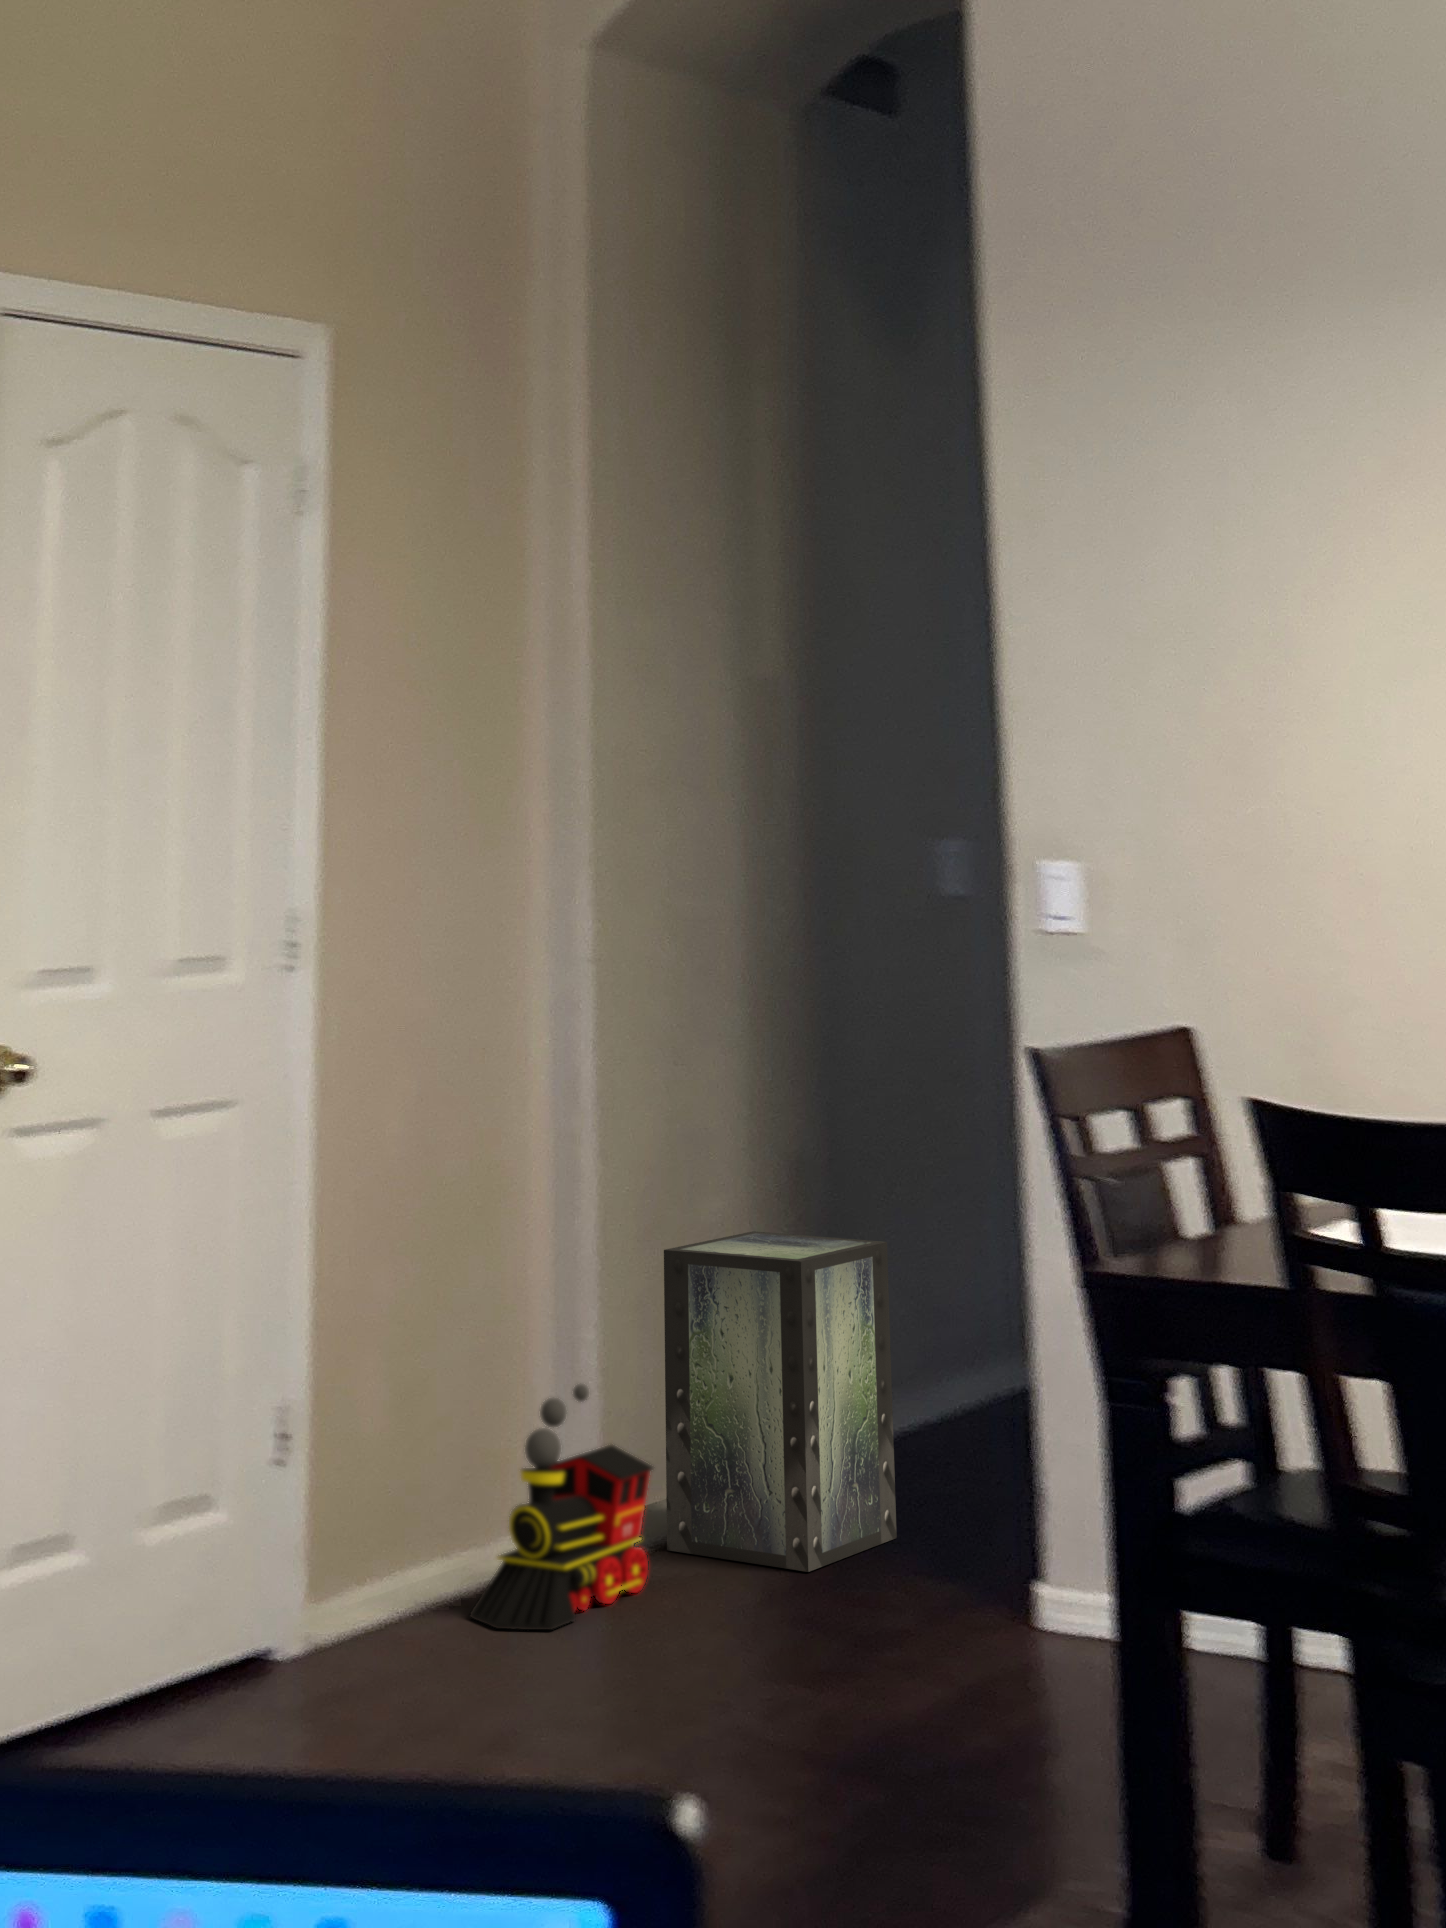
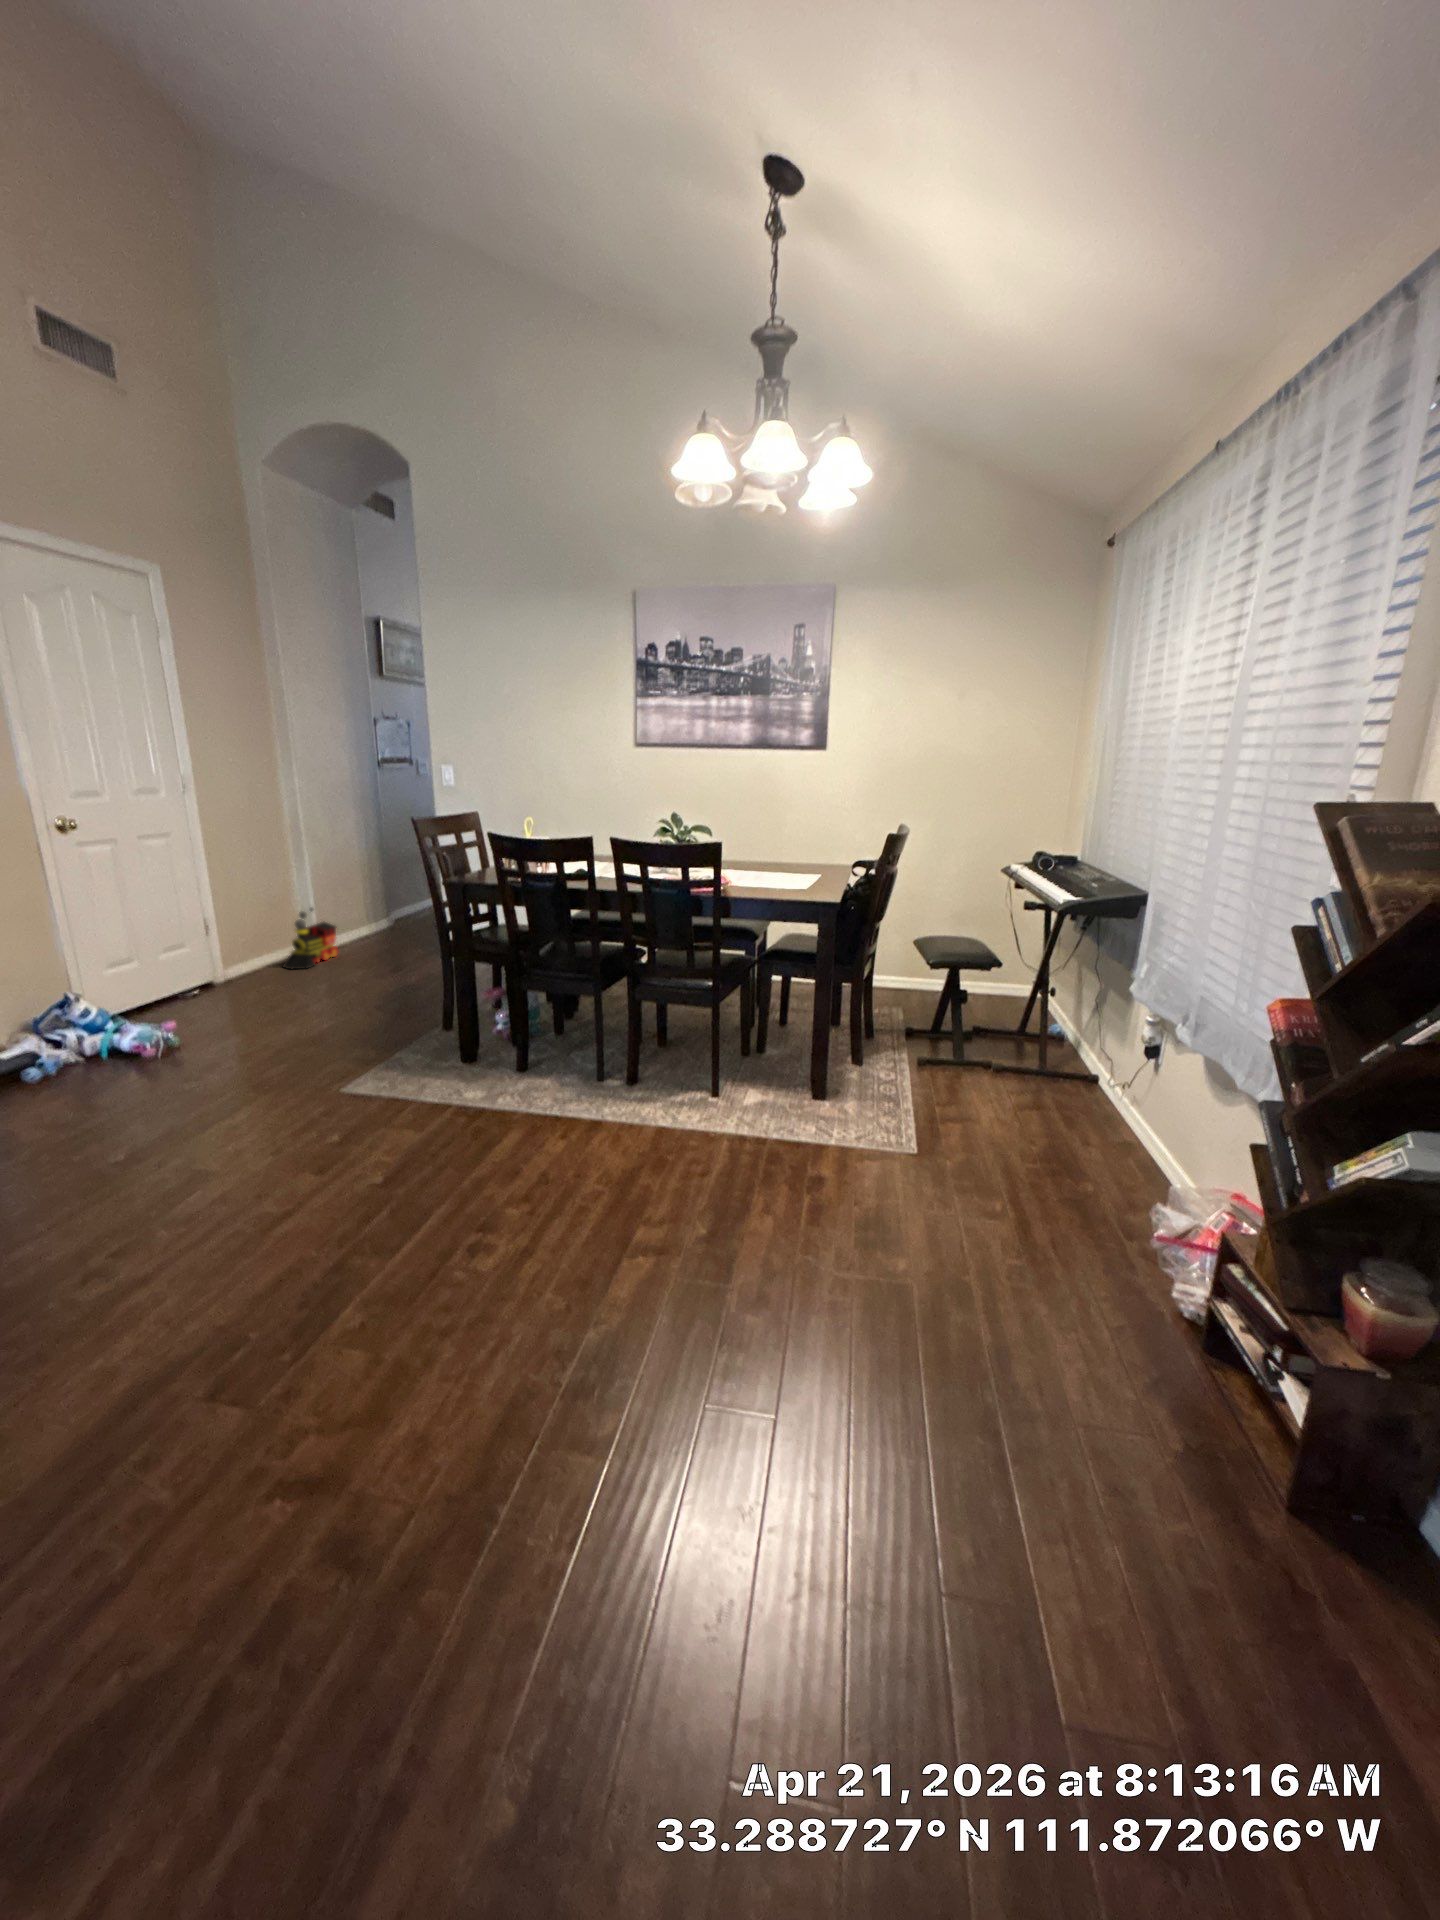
storage box: present [664,1231,897,1572] -> none [337,865,413,948]

